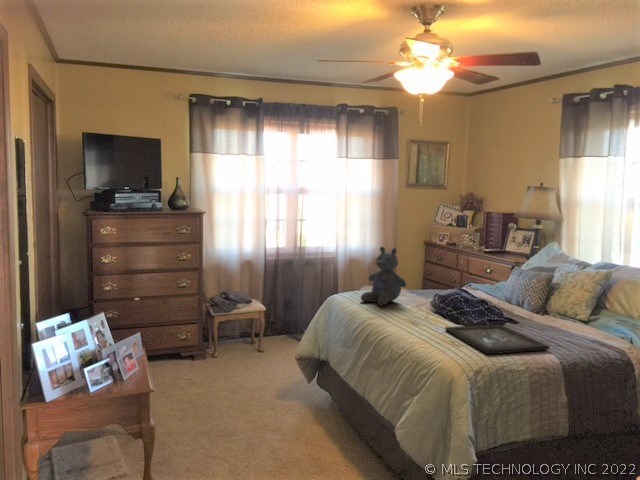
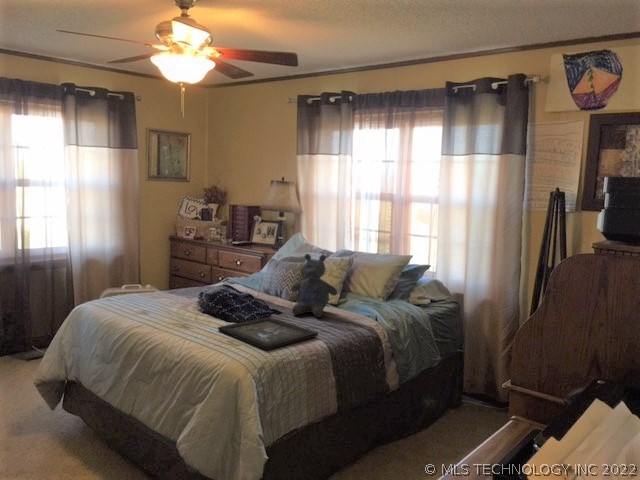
stuffed bear: present [361,247,406,306] -> present [291,254,337,317]

